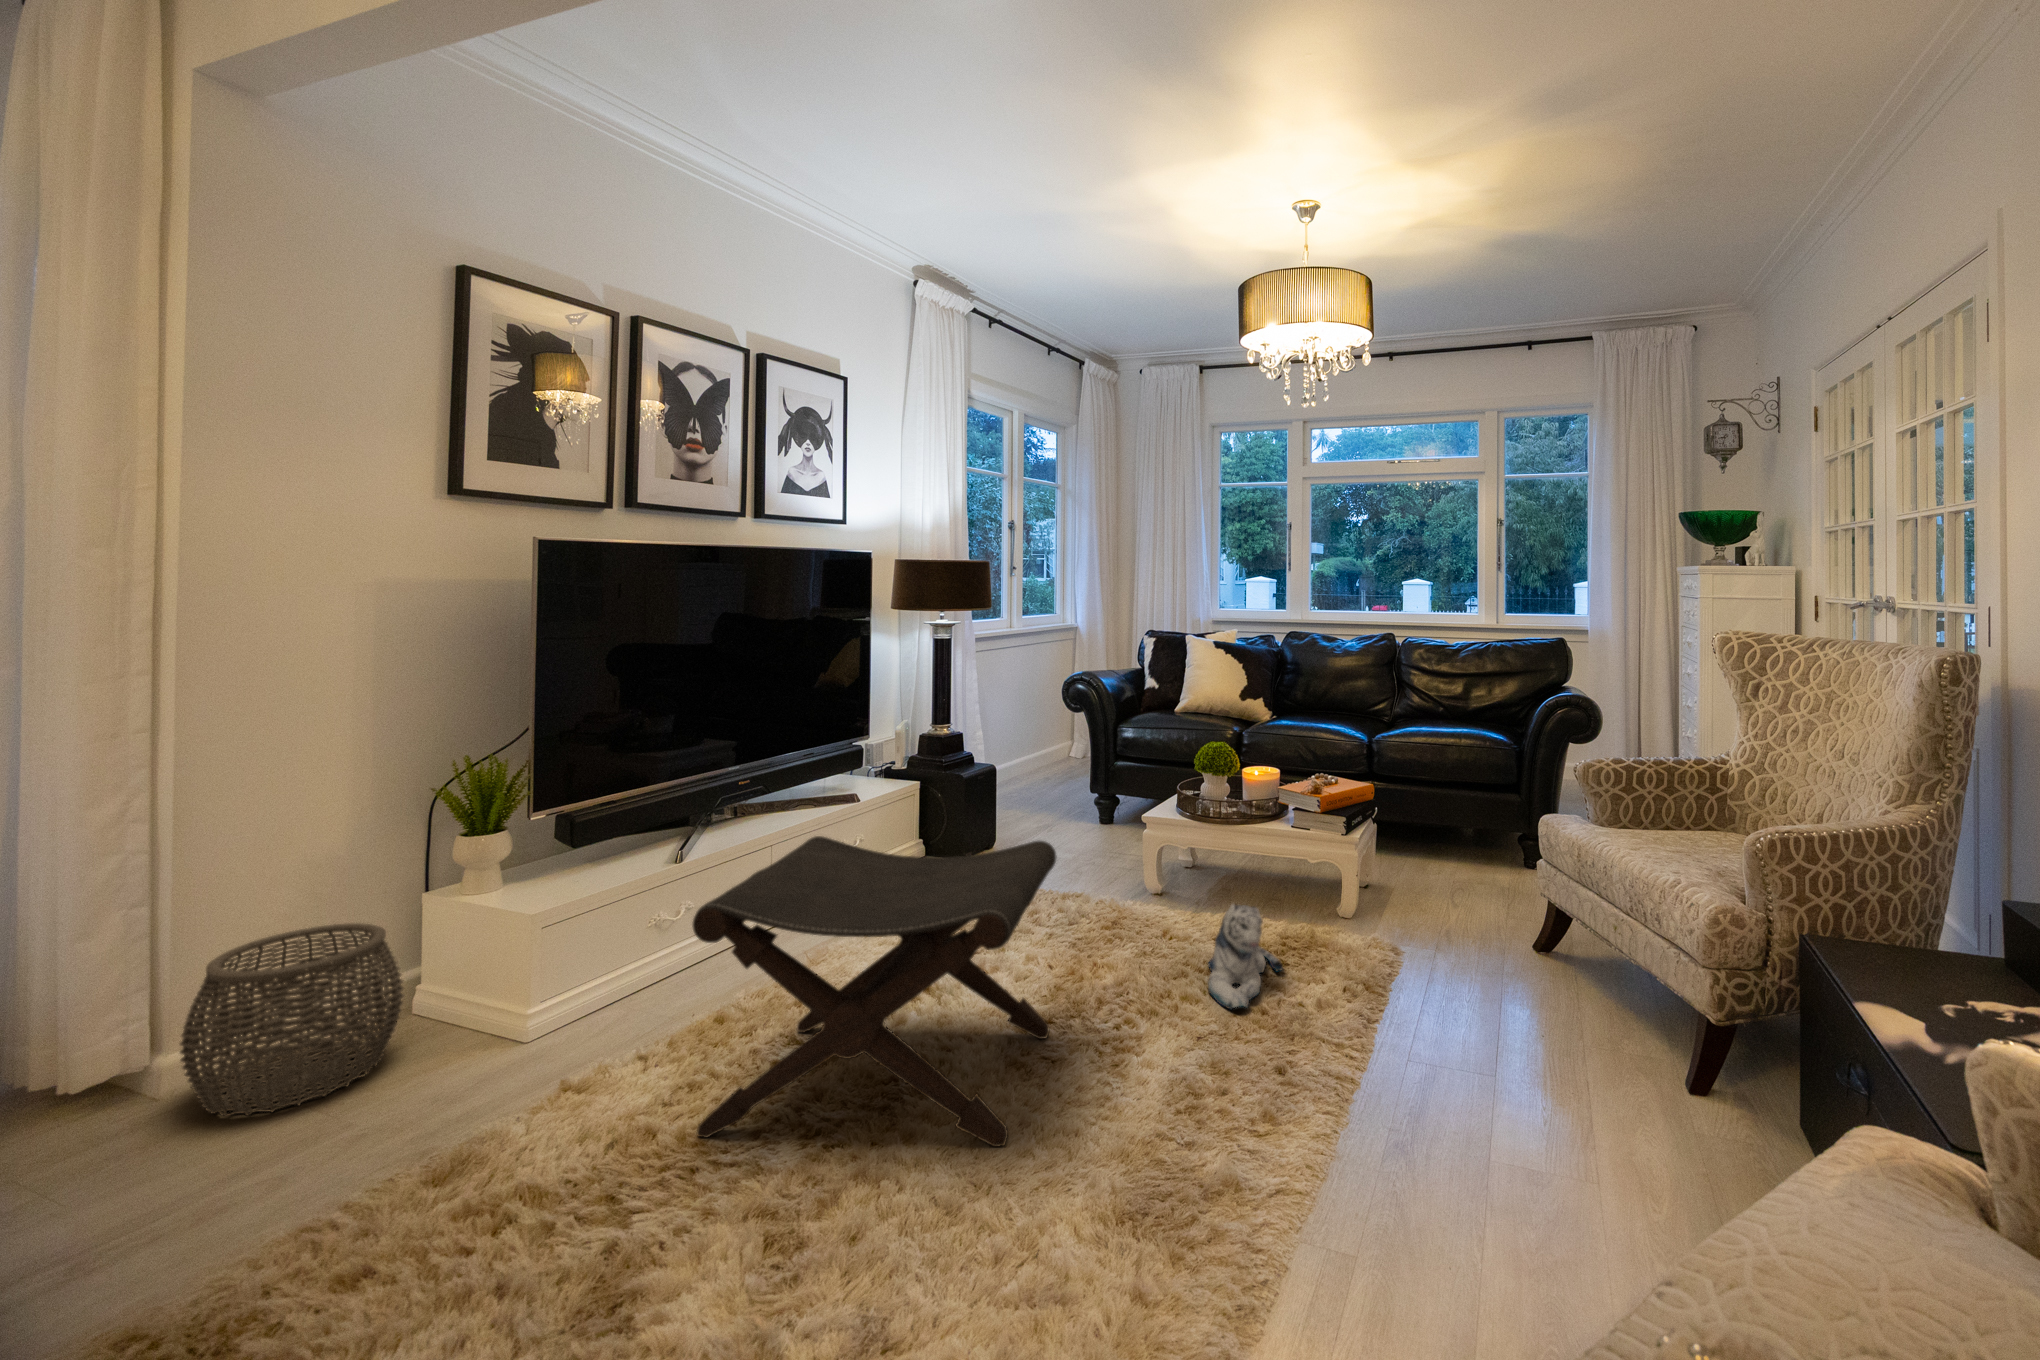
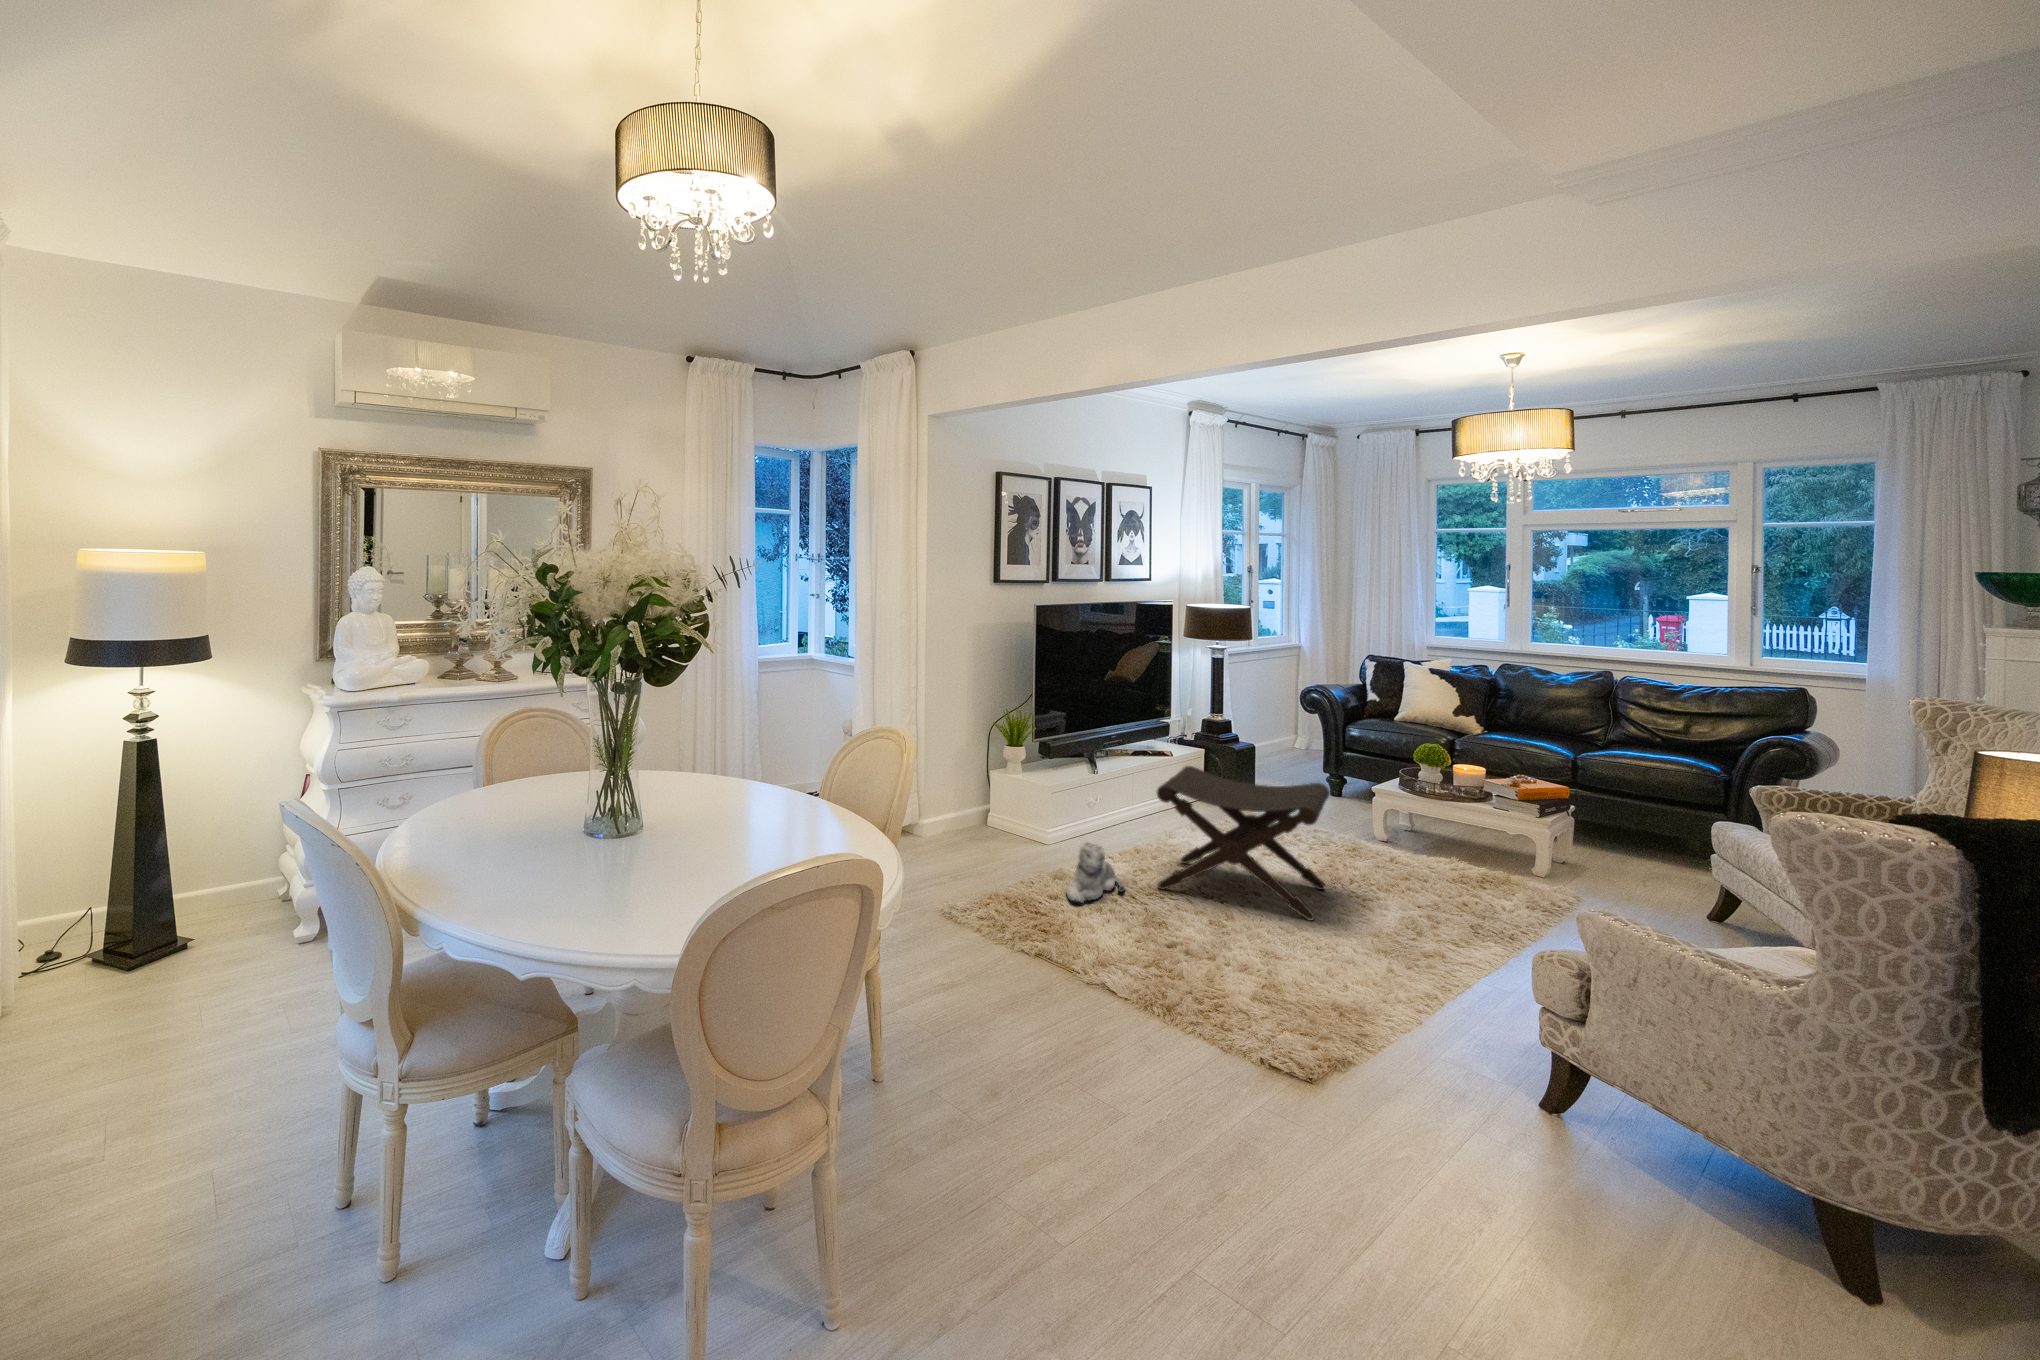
plush toy: present [1208,904,1283,1009] -> present [1067,842,1125,903]
woven basket: present [180,923,404,1117] -> none [938,777,1006,847]

